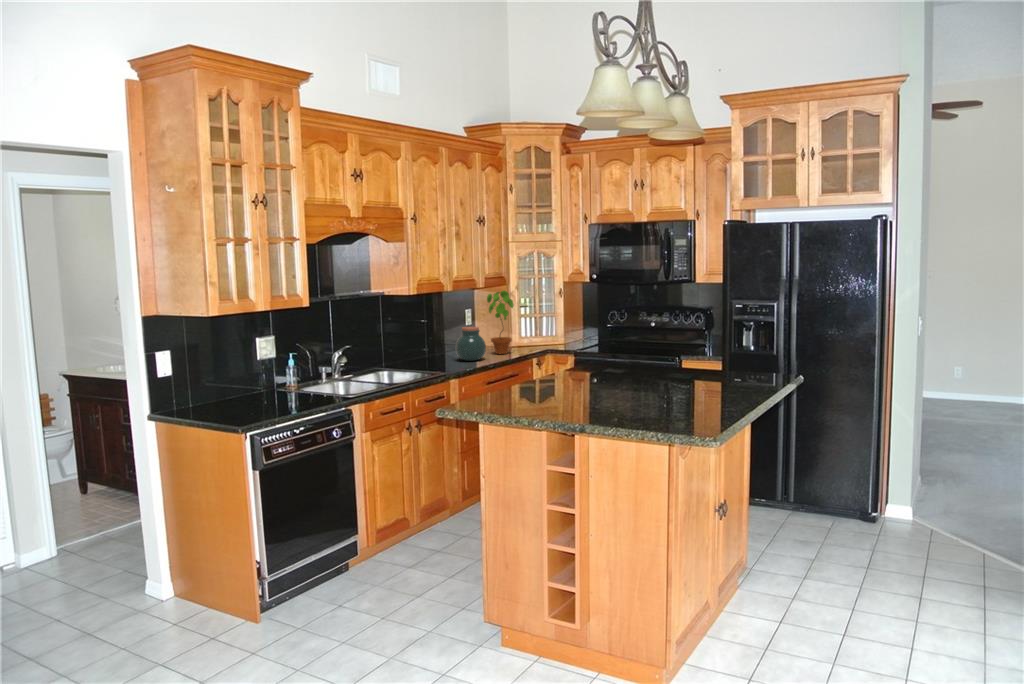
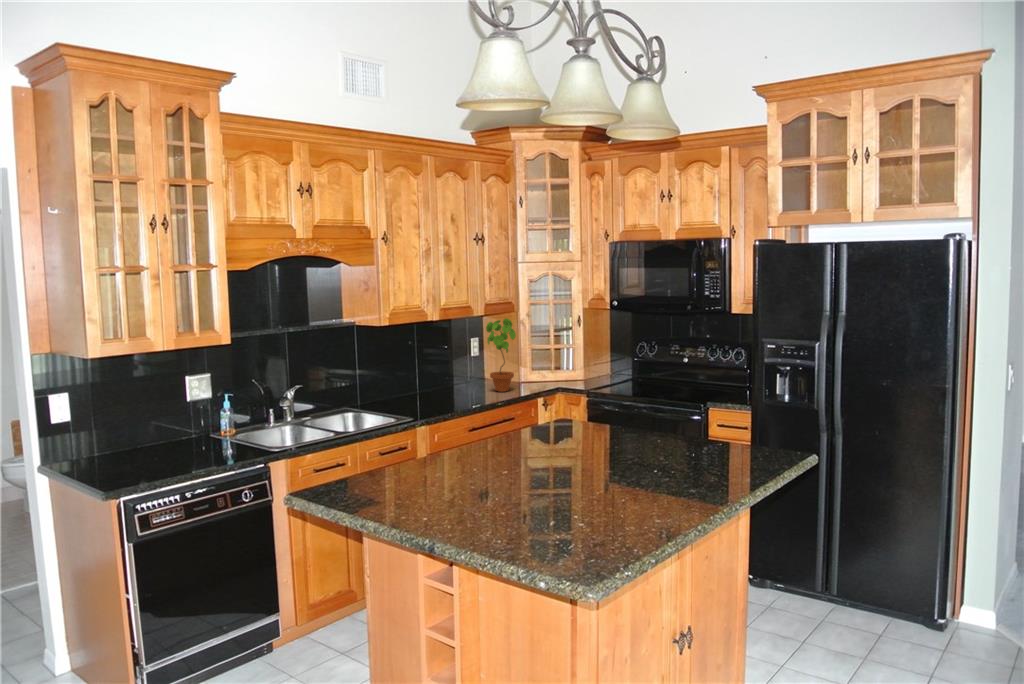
jar: present [456,327,486,361] -> none [444,360,478,400]

